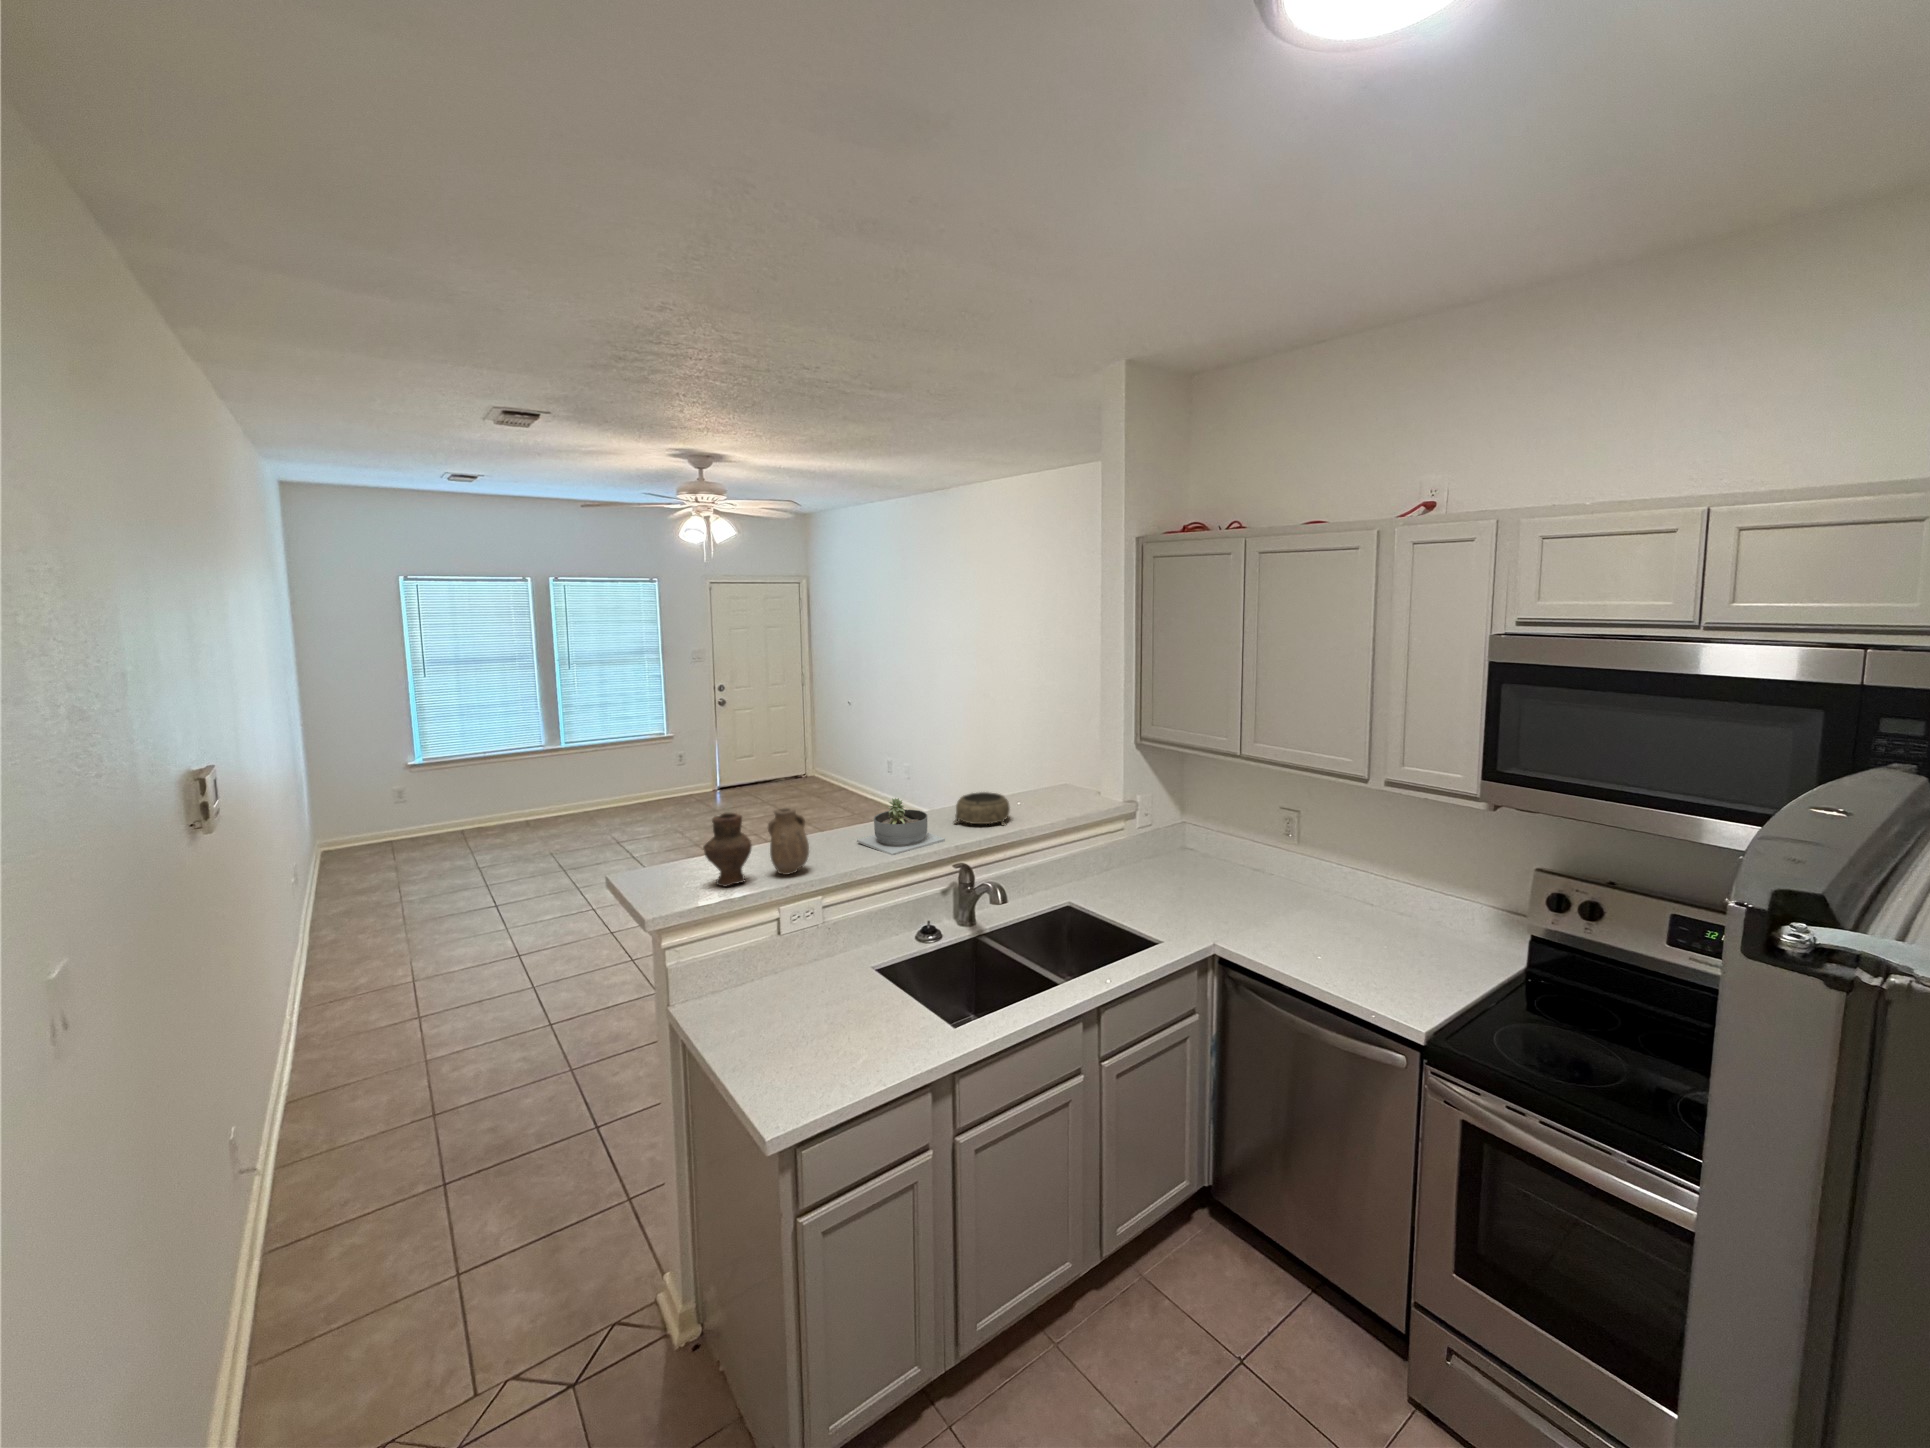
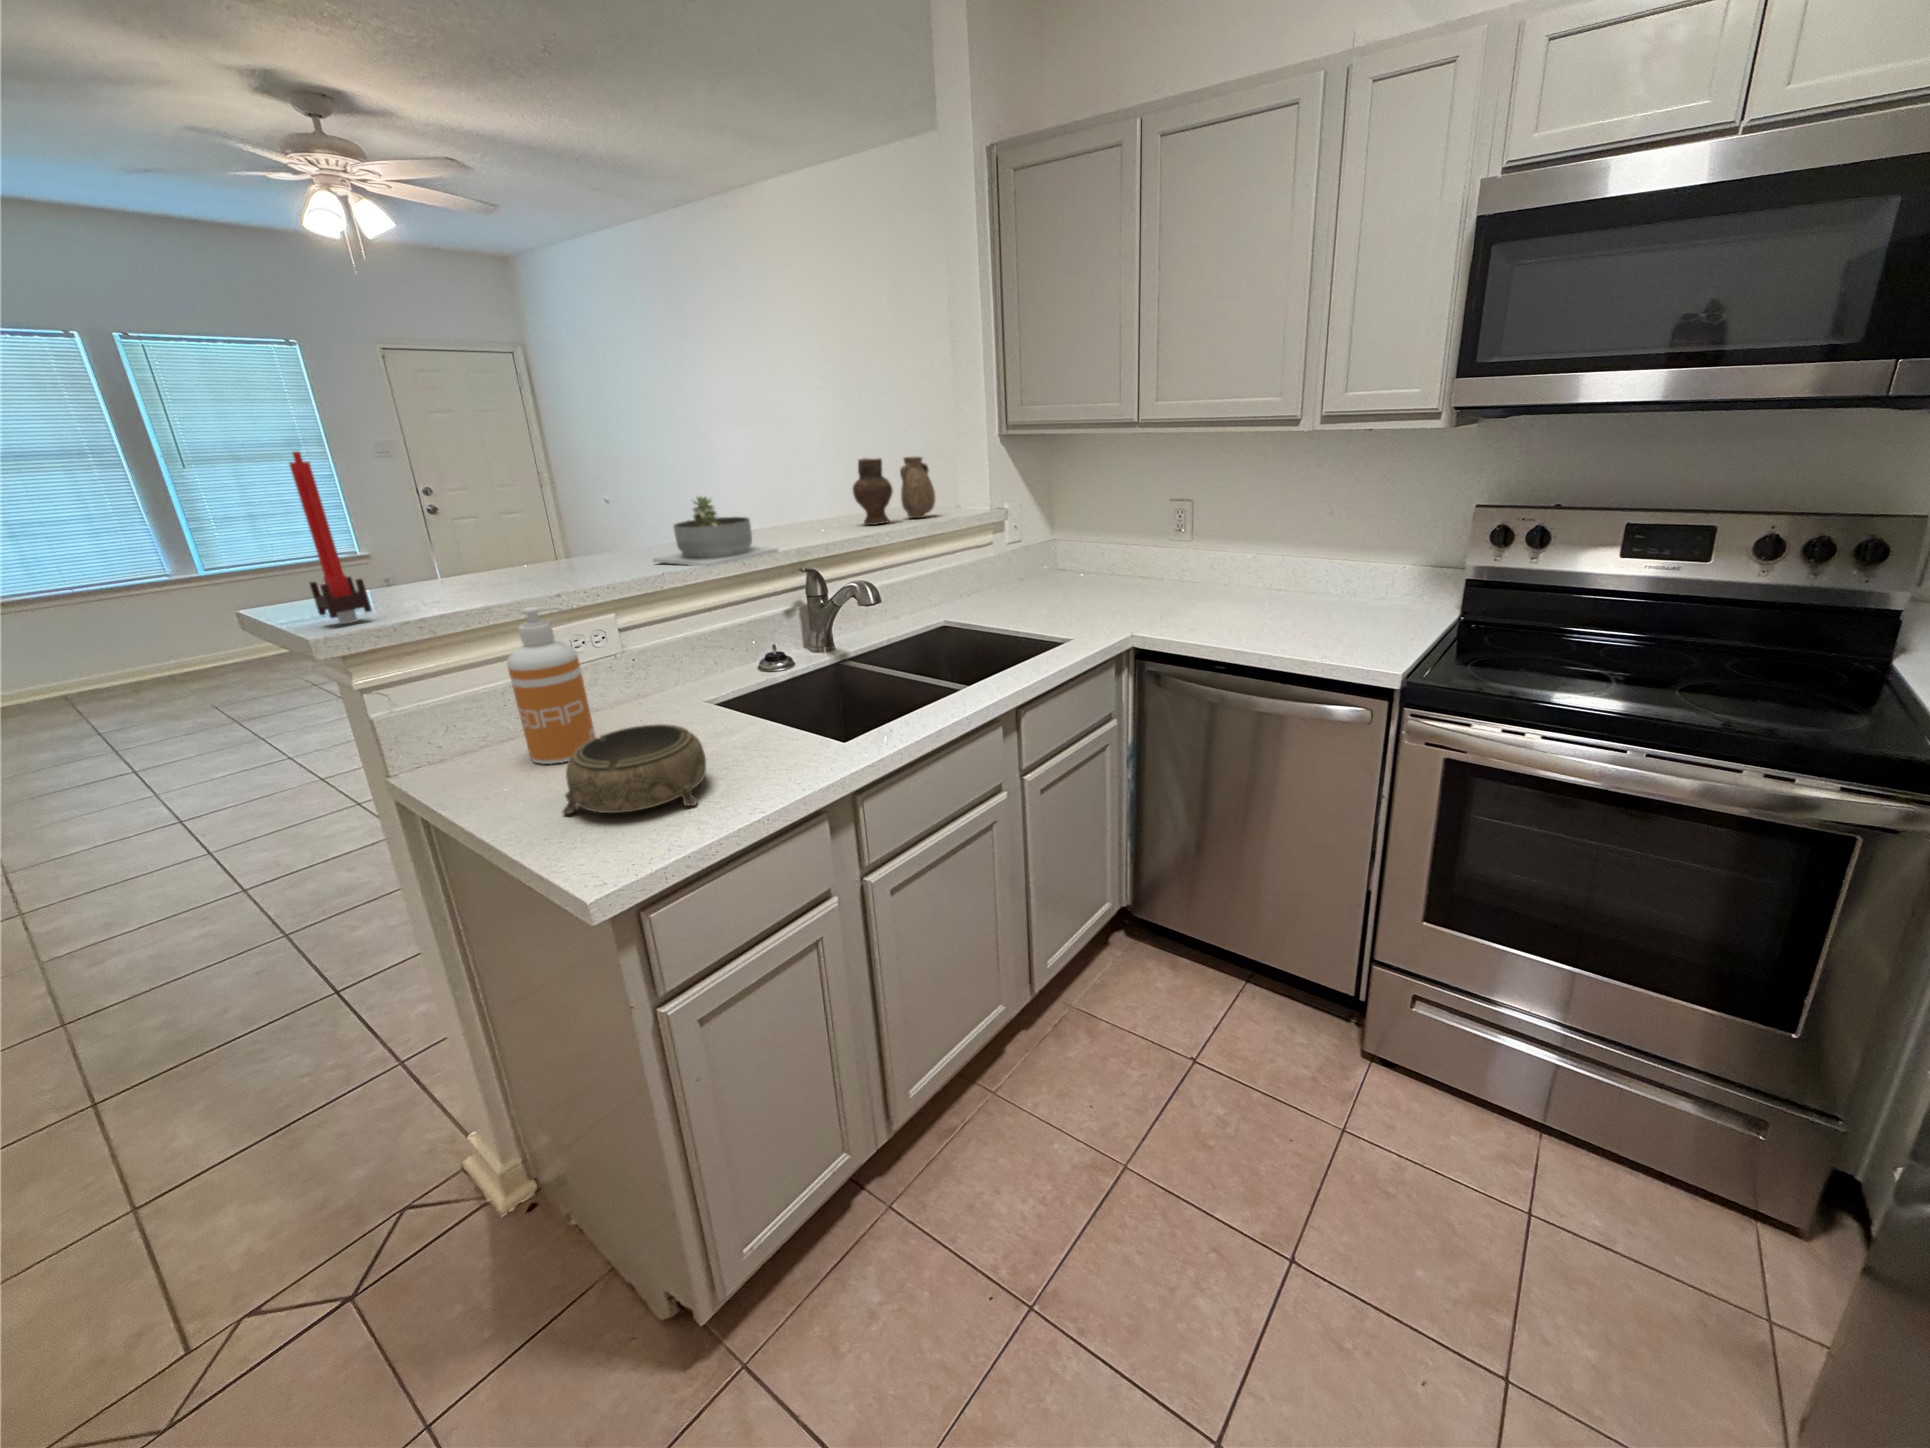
candle: none [651,788,681,894] -> present [289,451,372,624]
decorative bowl: present [954,792,1010,826] -> present [563,724,706,814]
vase: present [703,808,809,887] -> present [853,457,935,525]
soap dispenser: none [751,903,796,1012] -> present [507,606,596,764]

